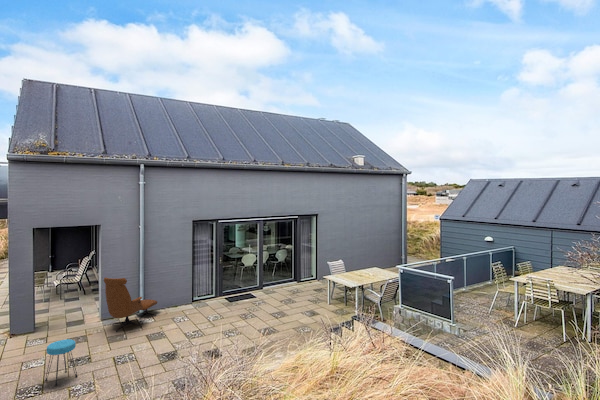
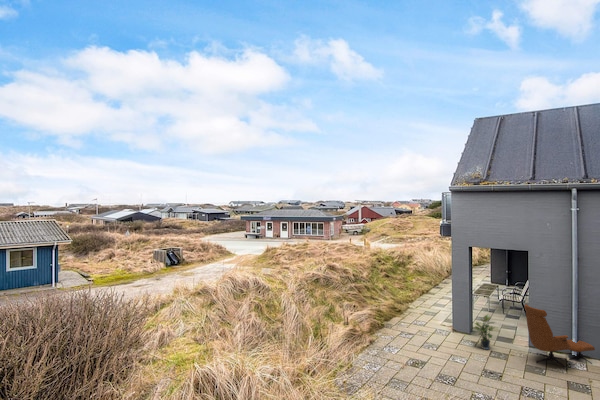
potted plant: none [45,300,71,340] -> present [475,315,494,349]
stool: present [45,339,77,385] -> none [460,349,484,387]

